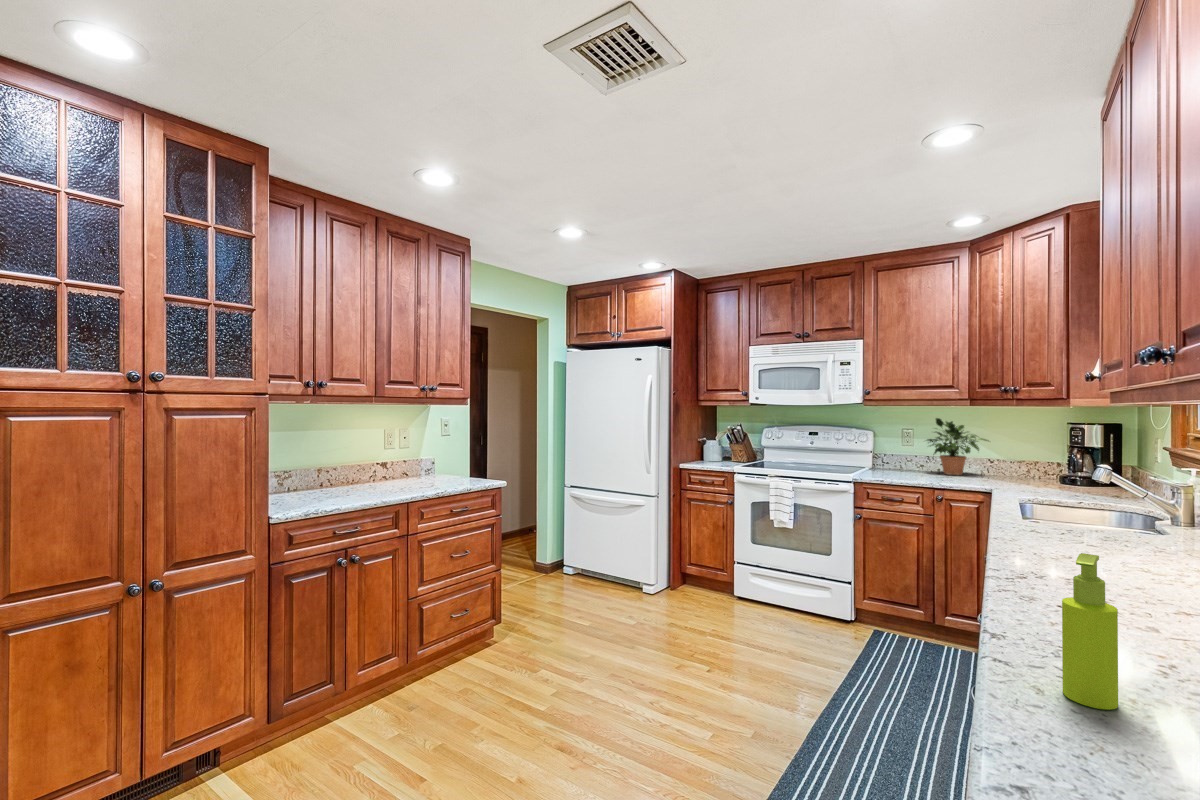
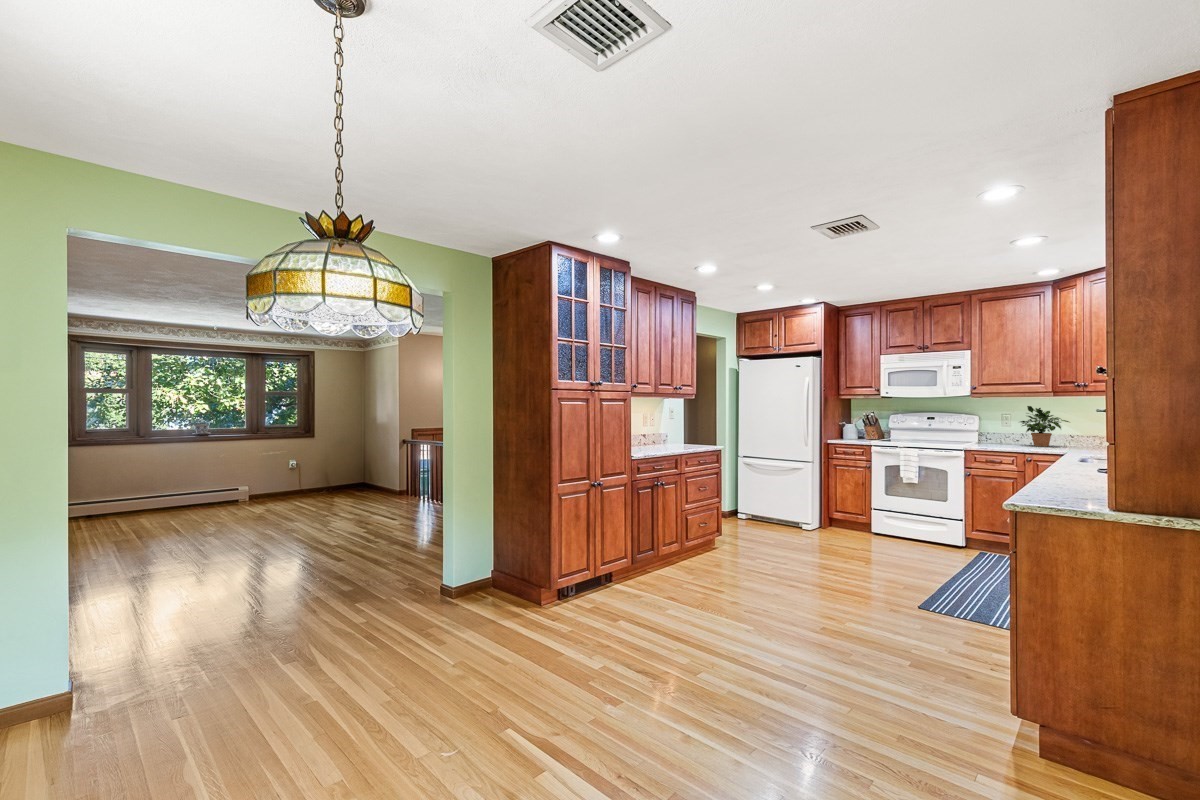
soap dispenser: present [1062,553,1118,710] -> none [1055,441,1074,491]

